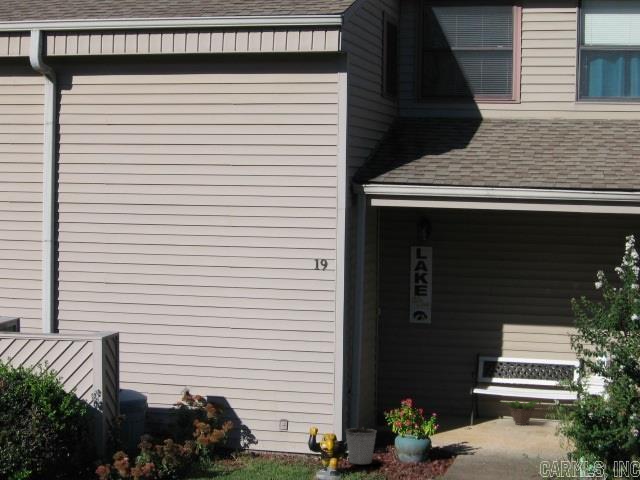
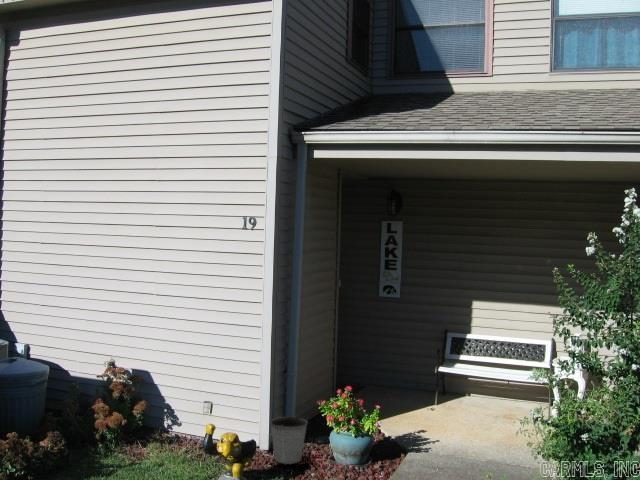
decorative plant: present [505,400,538,425] -> none [464,378,513,406]

